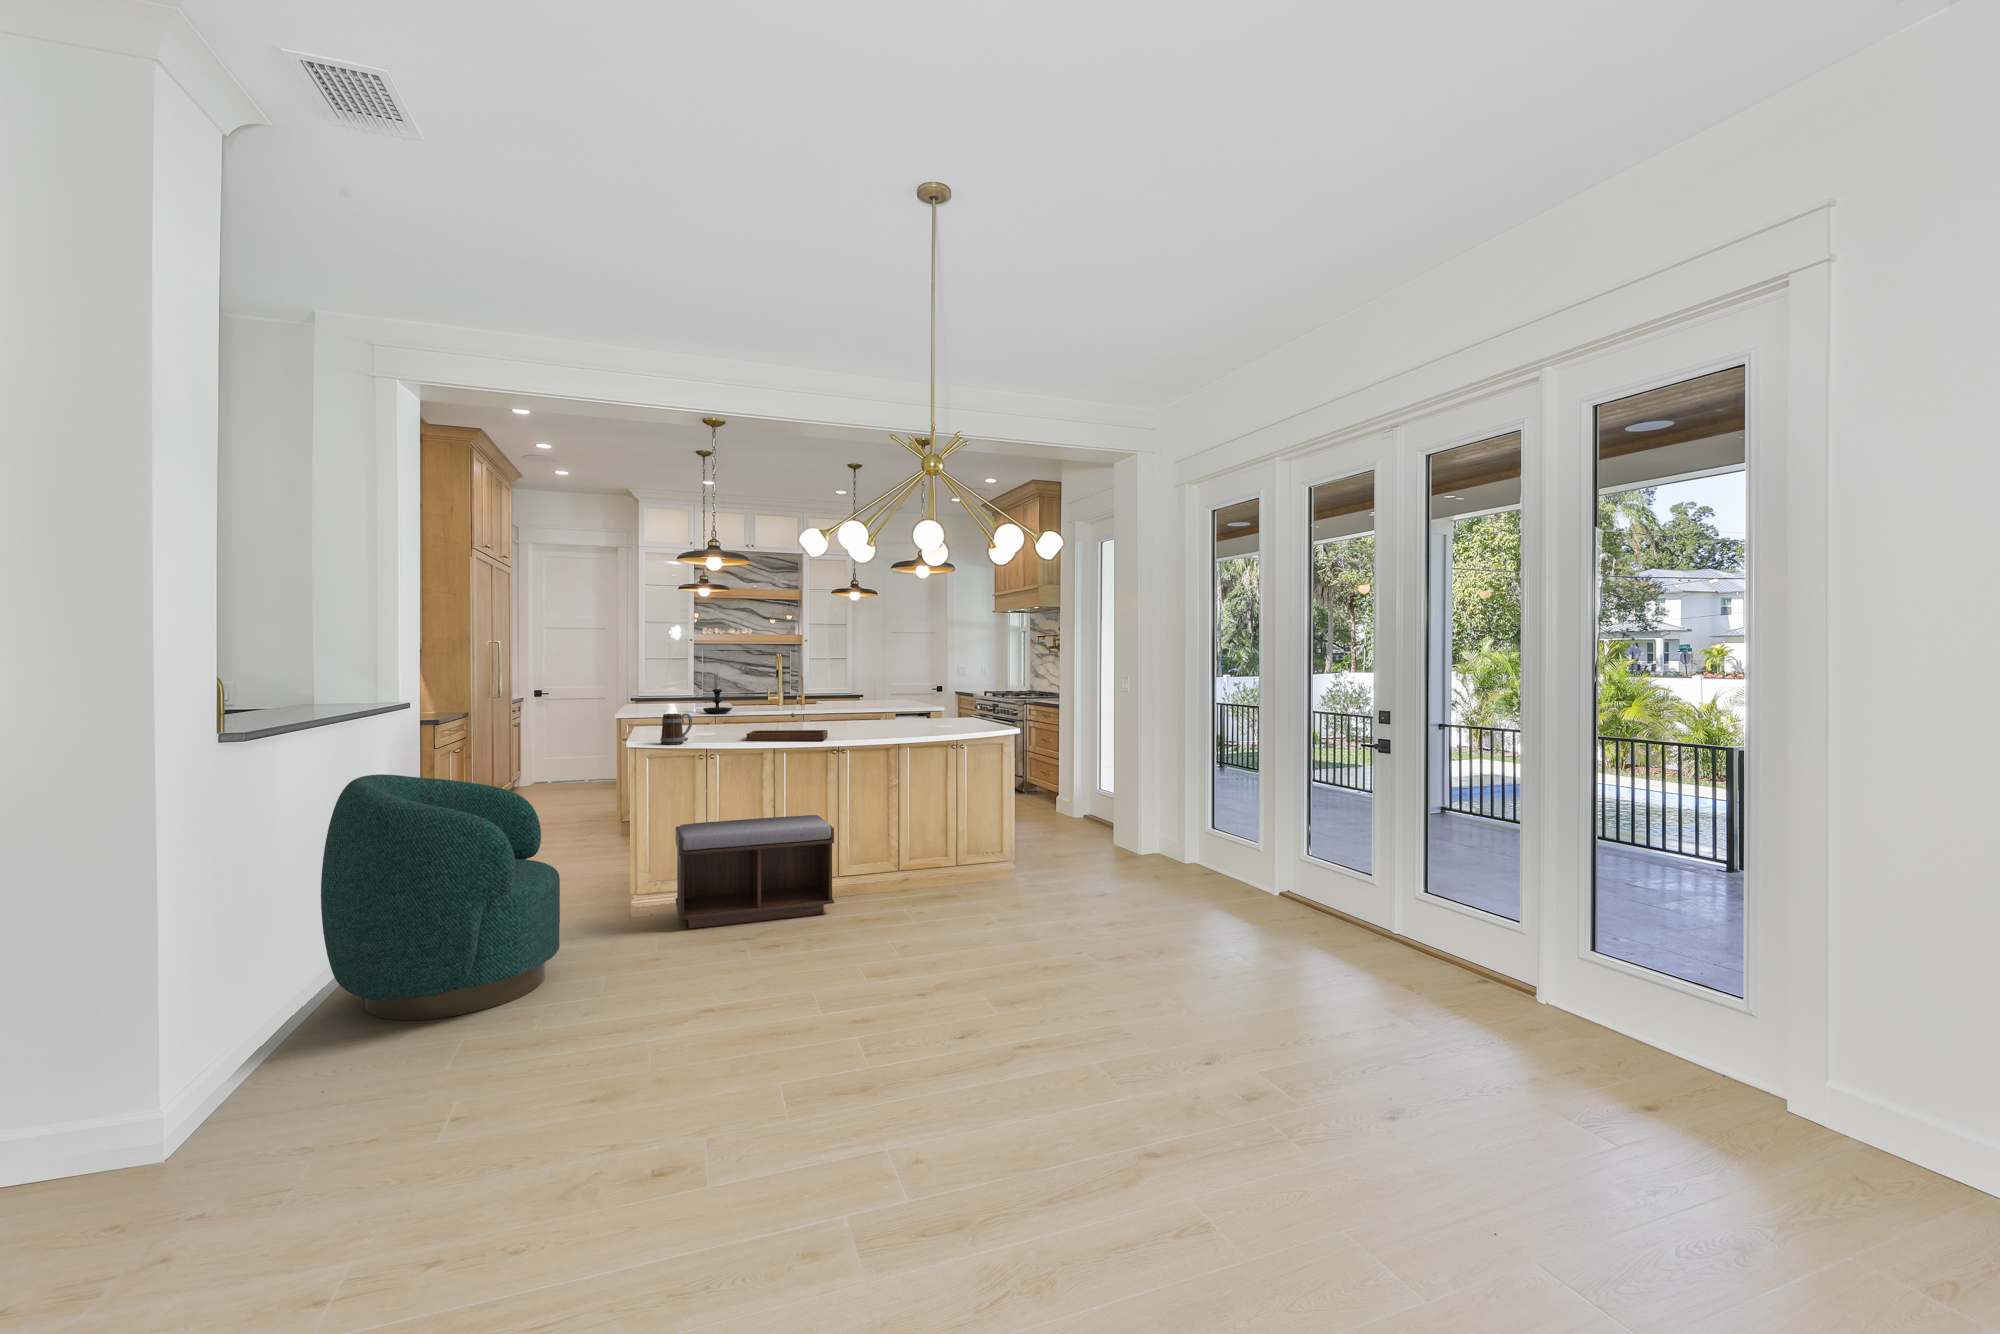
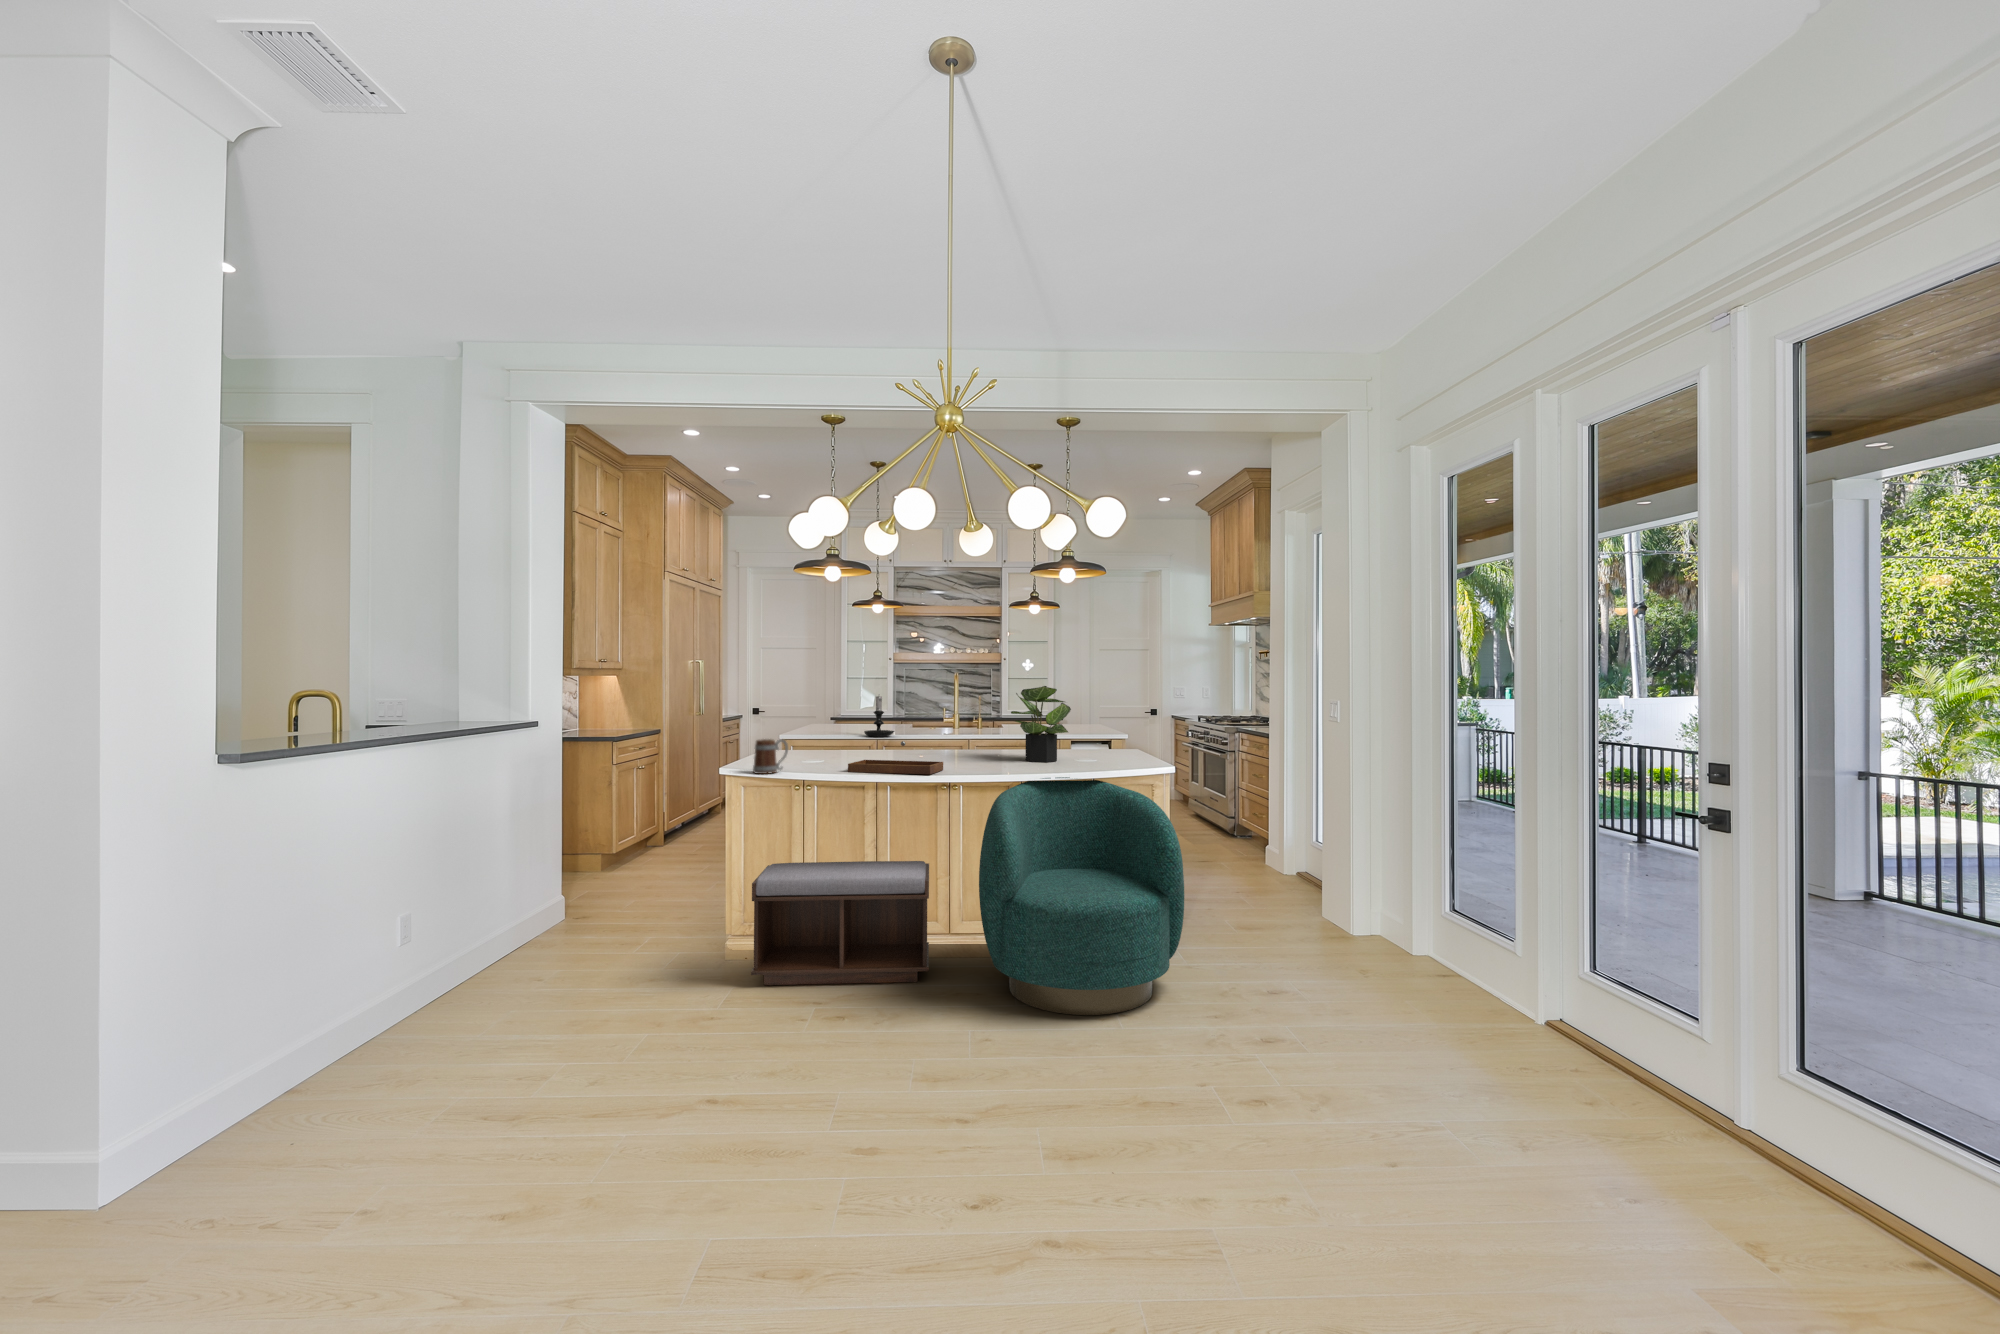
potted plant: none [867,664,921,729] -> present [1011,686,1071,762]
armchair: present [321,774,560,1020] -> present [979,777,1184,1015]

